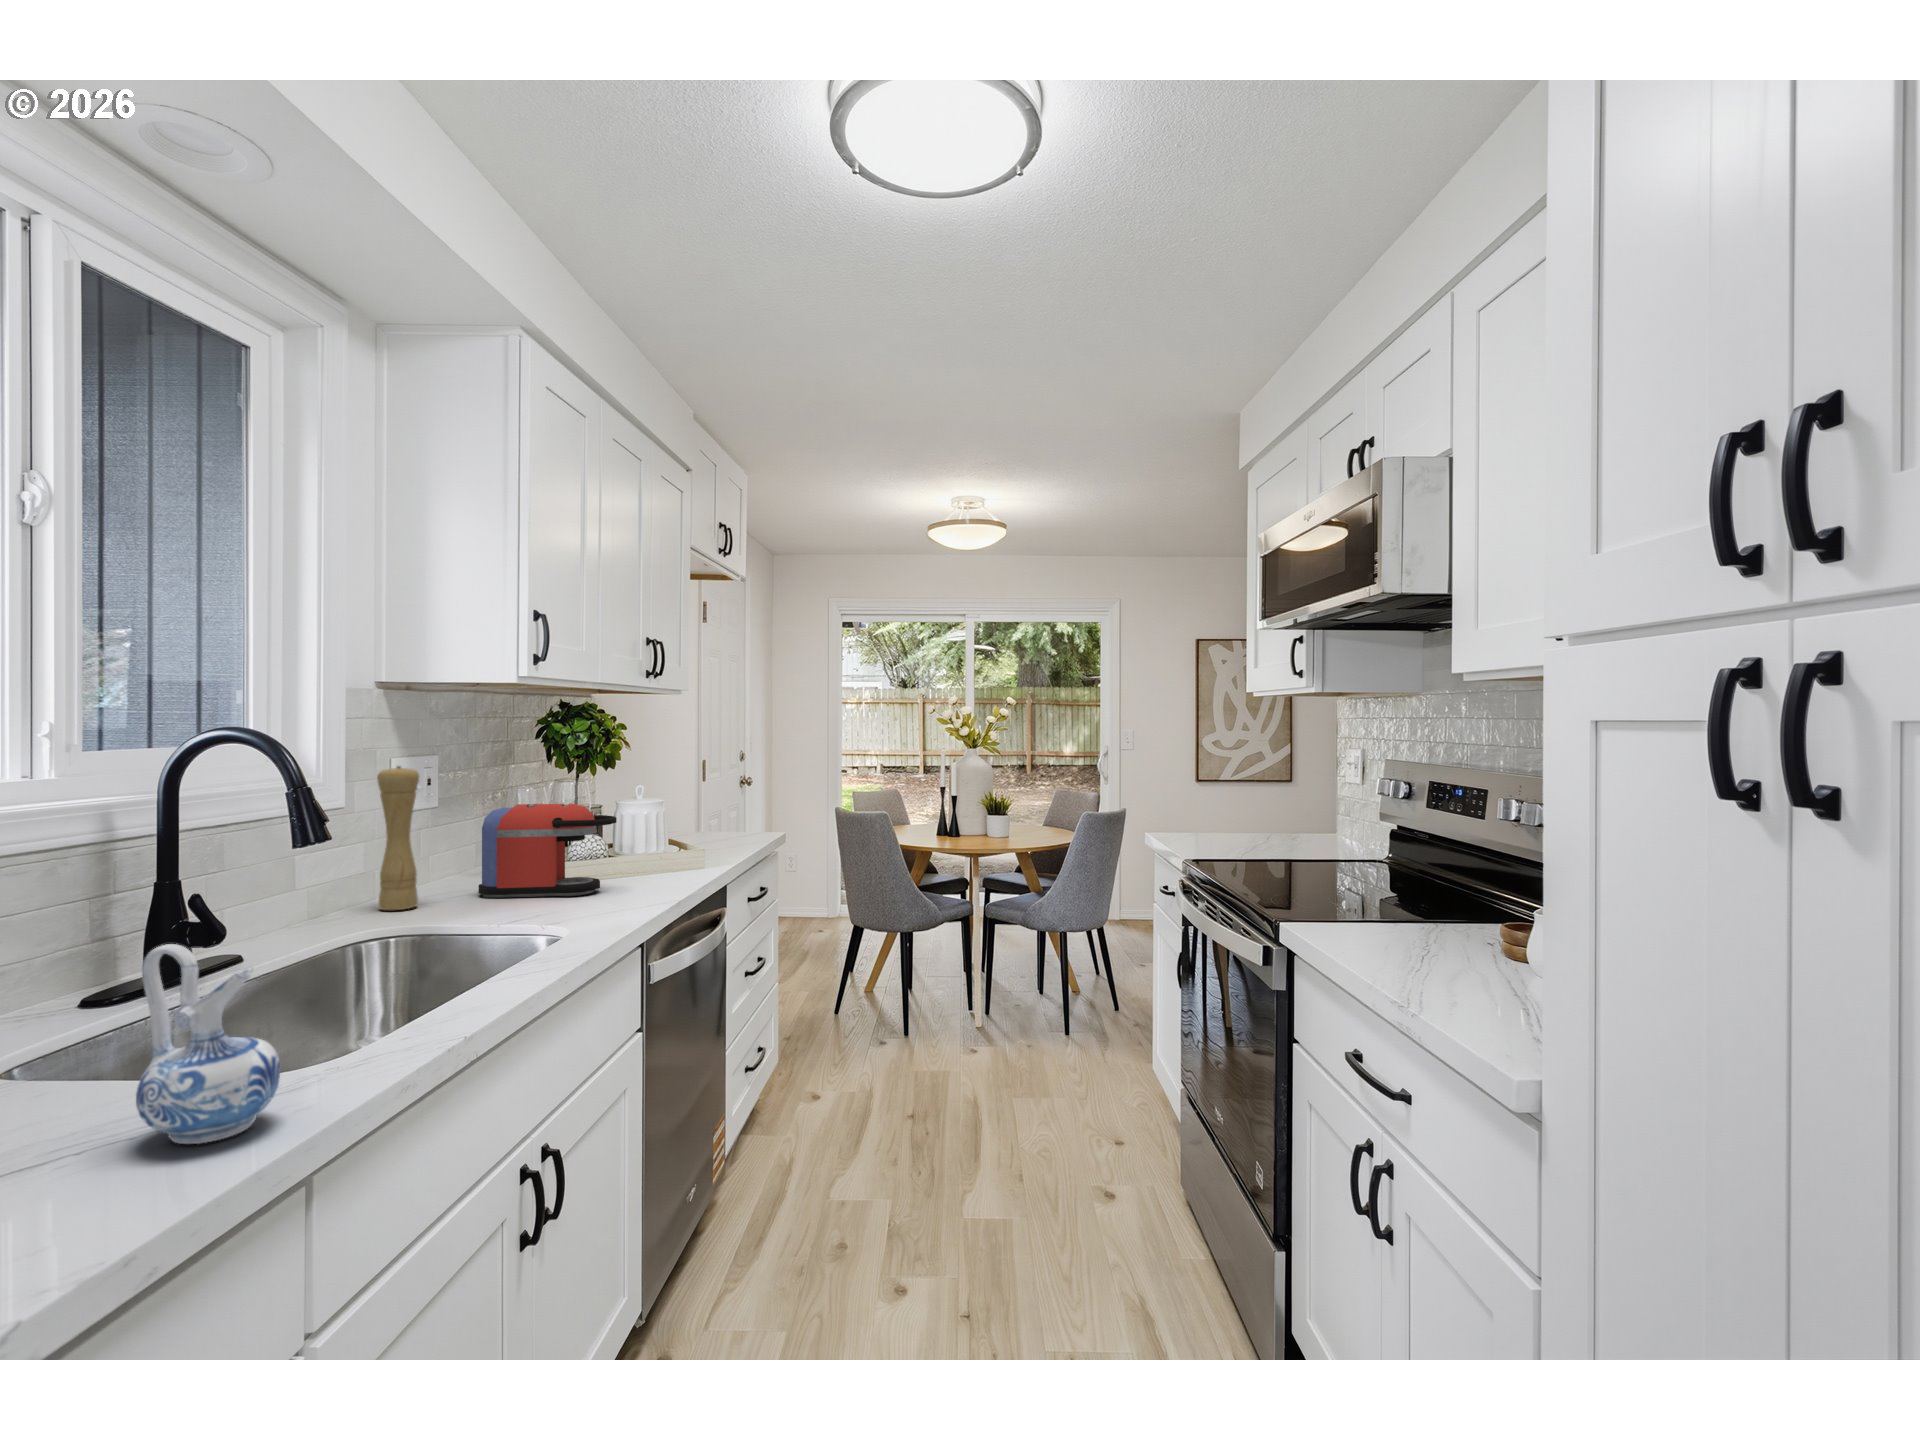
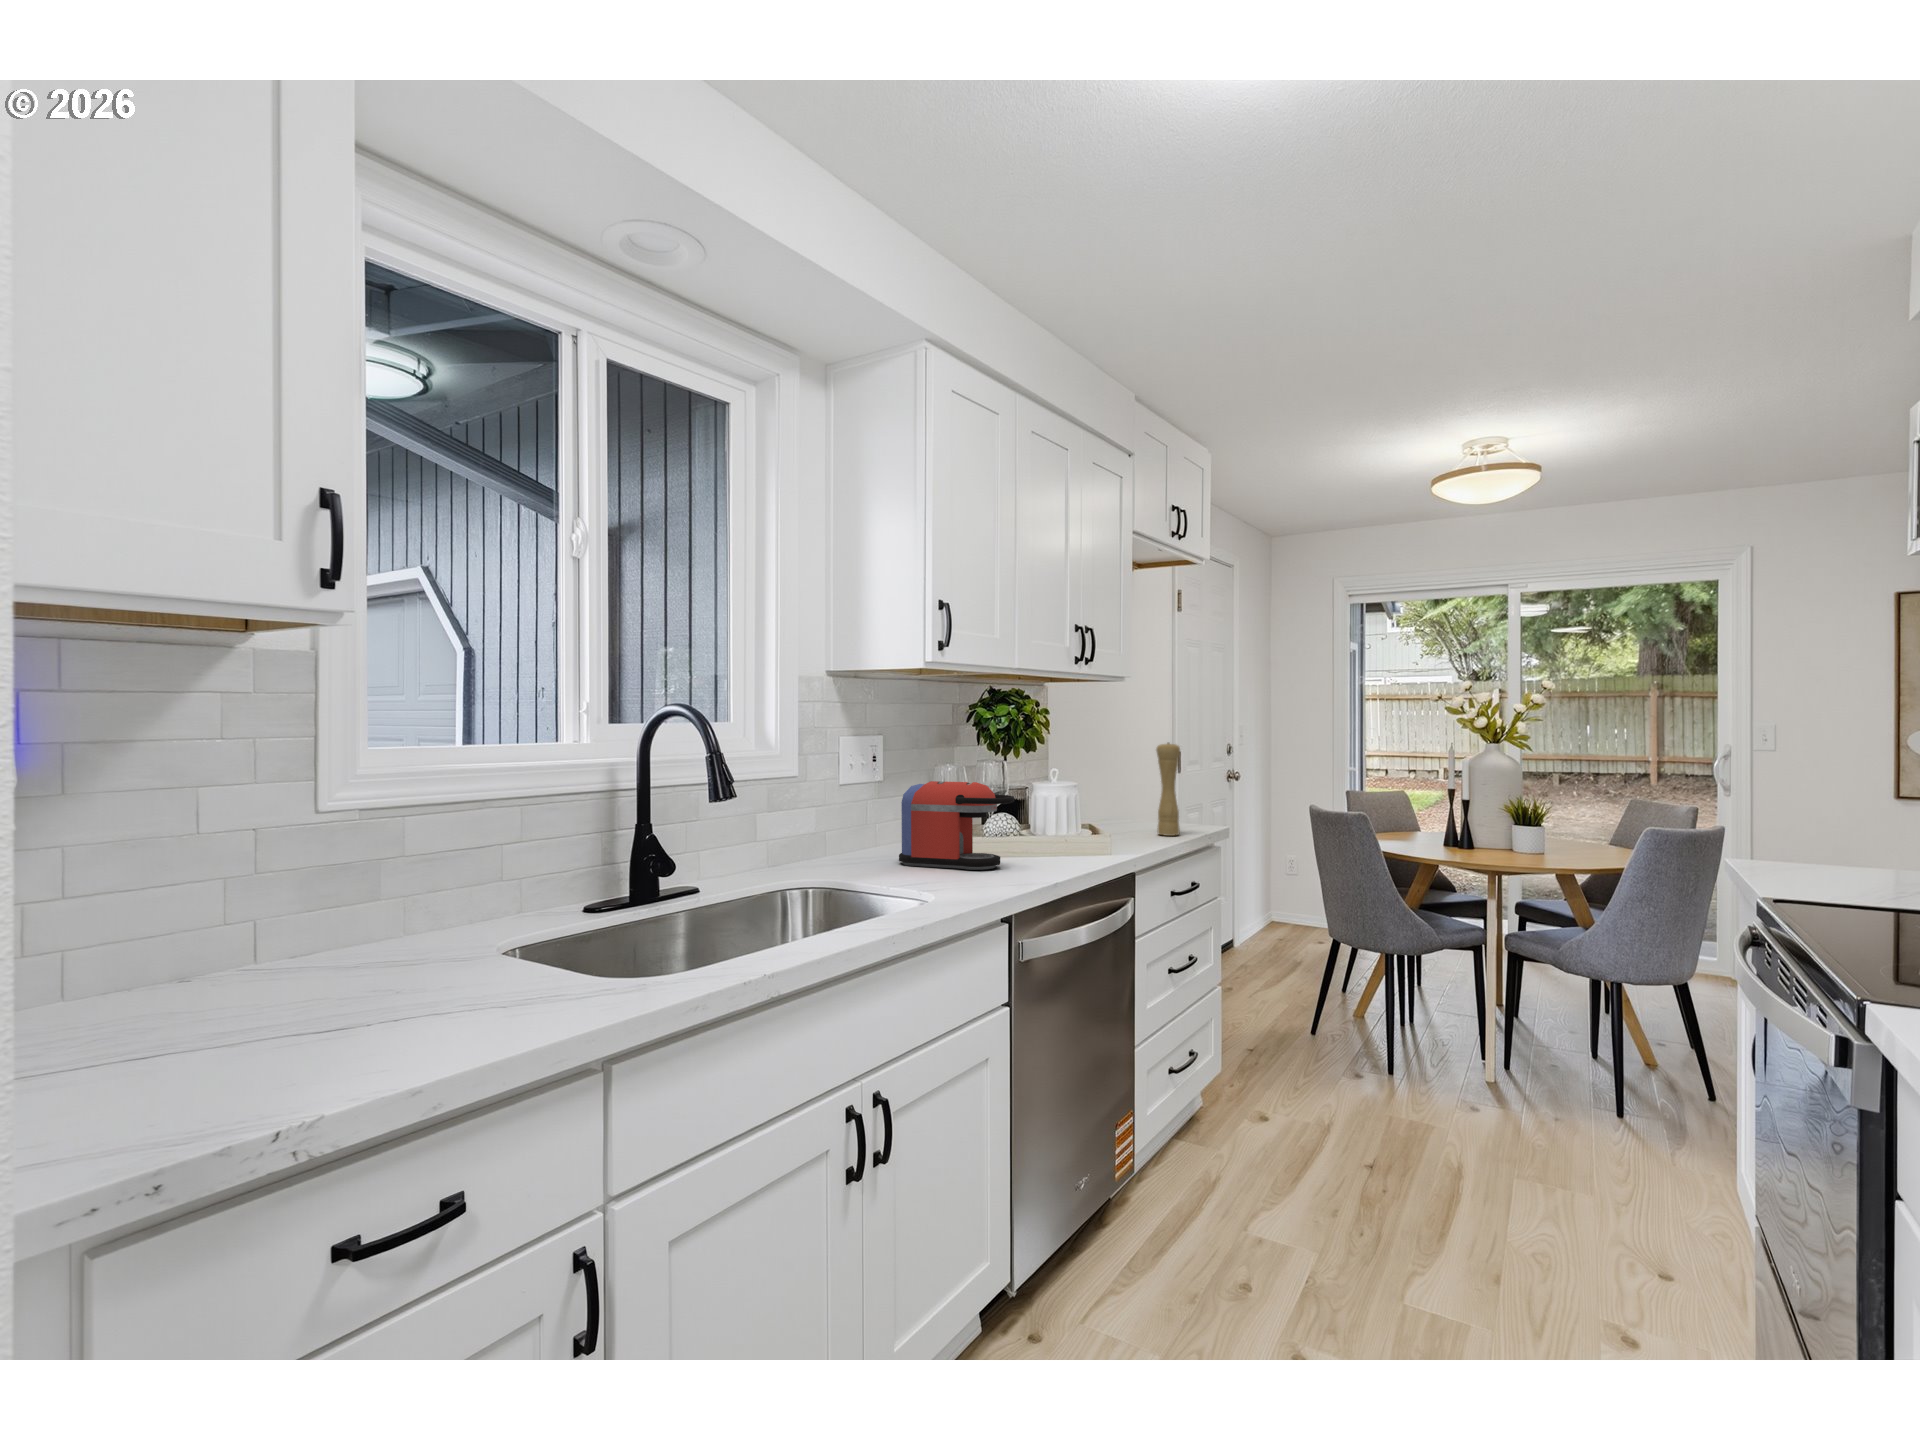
pepper mill: present [377,766,419,910] -> present [1156,742,1180,836]
ceramic pitcher: present [136,944,280,1144] -> none [500,857,597,1014]

